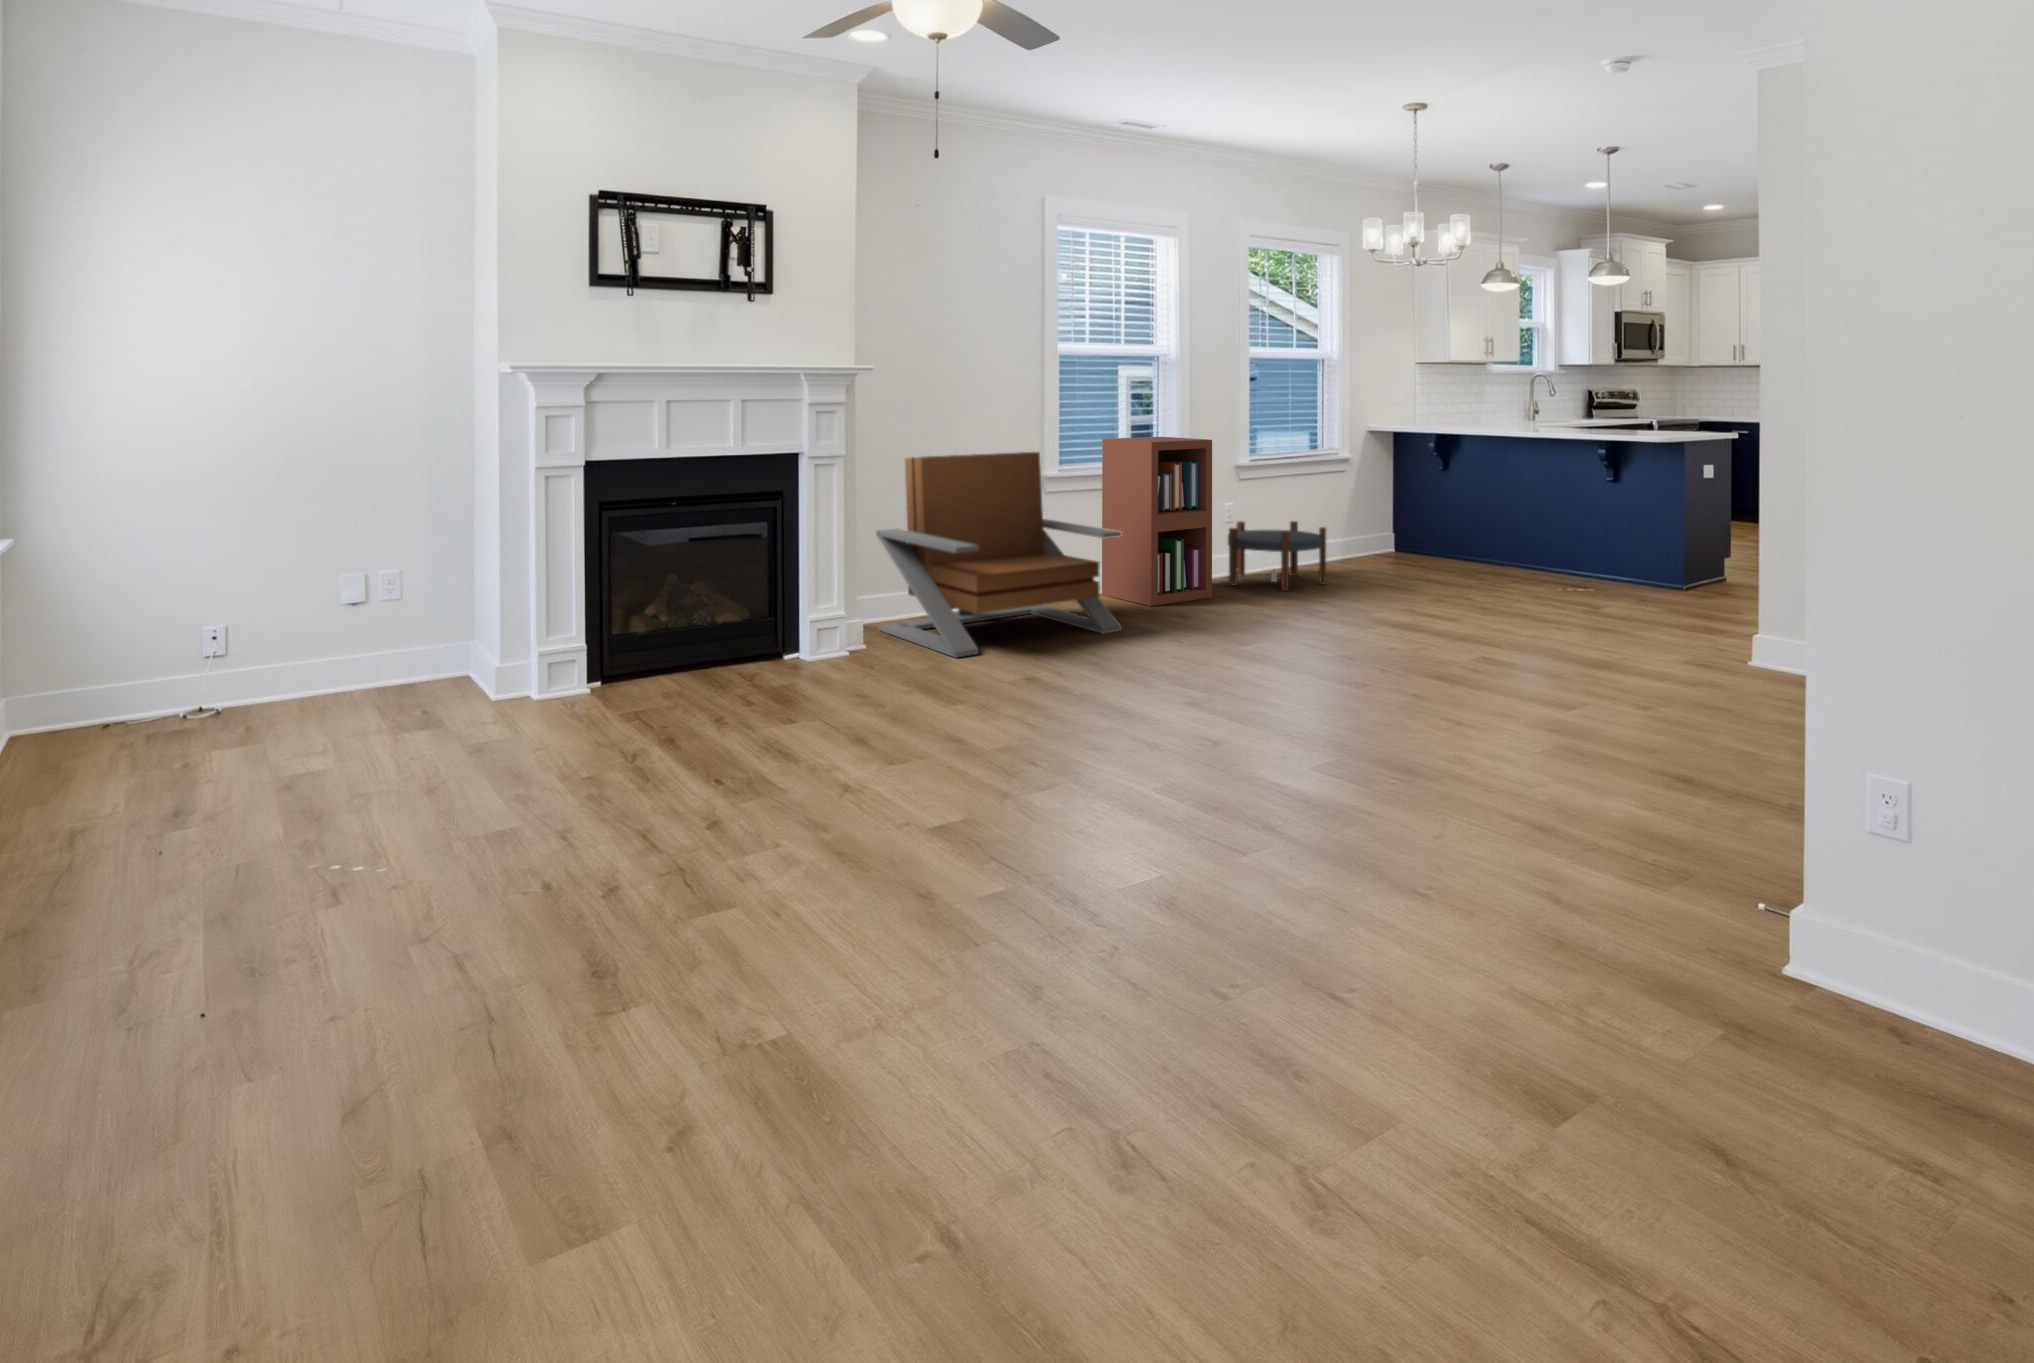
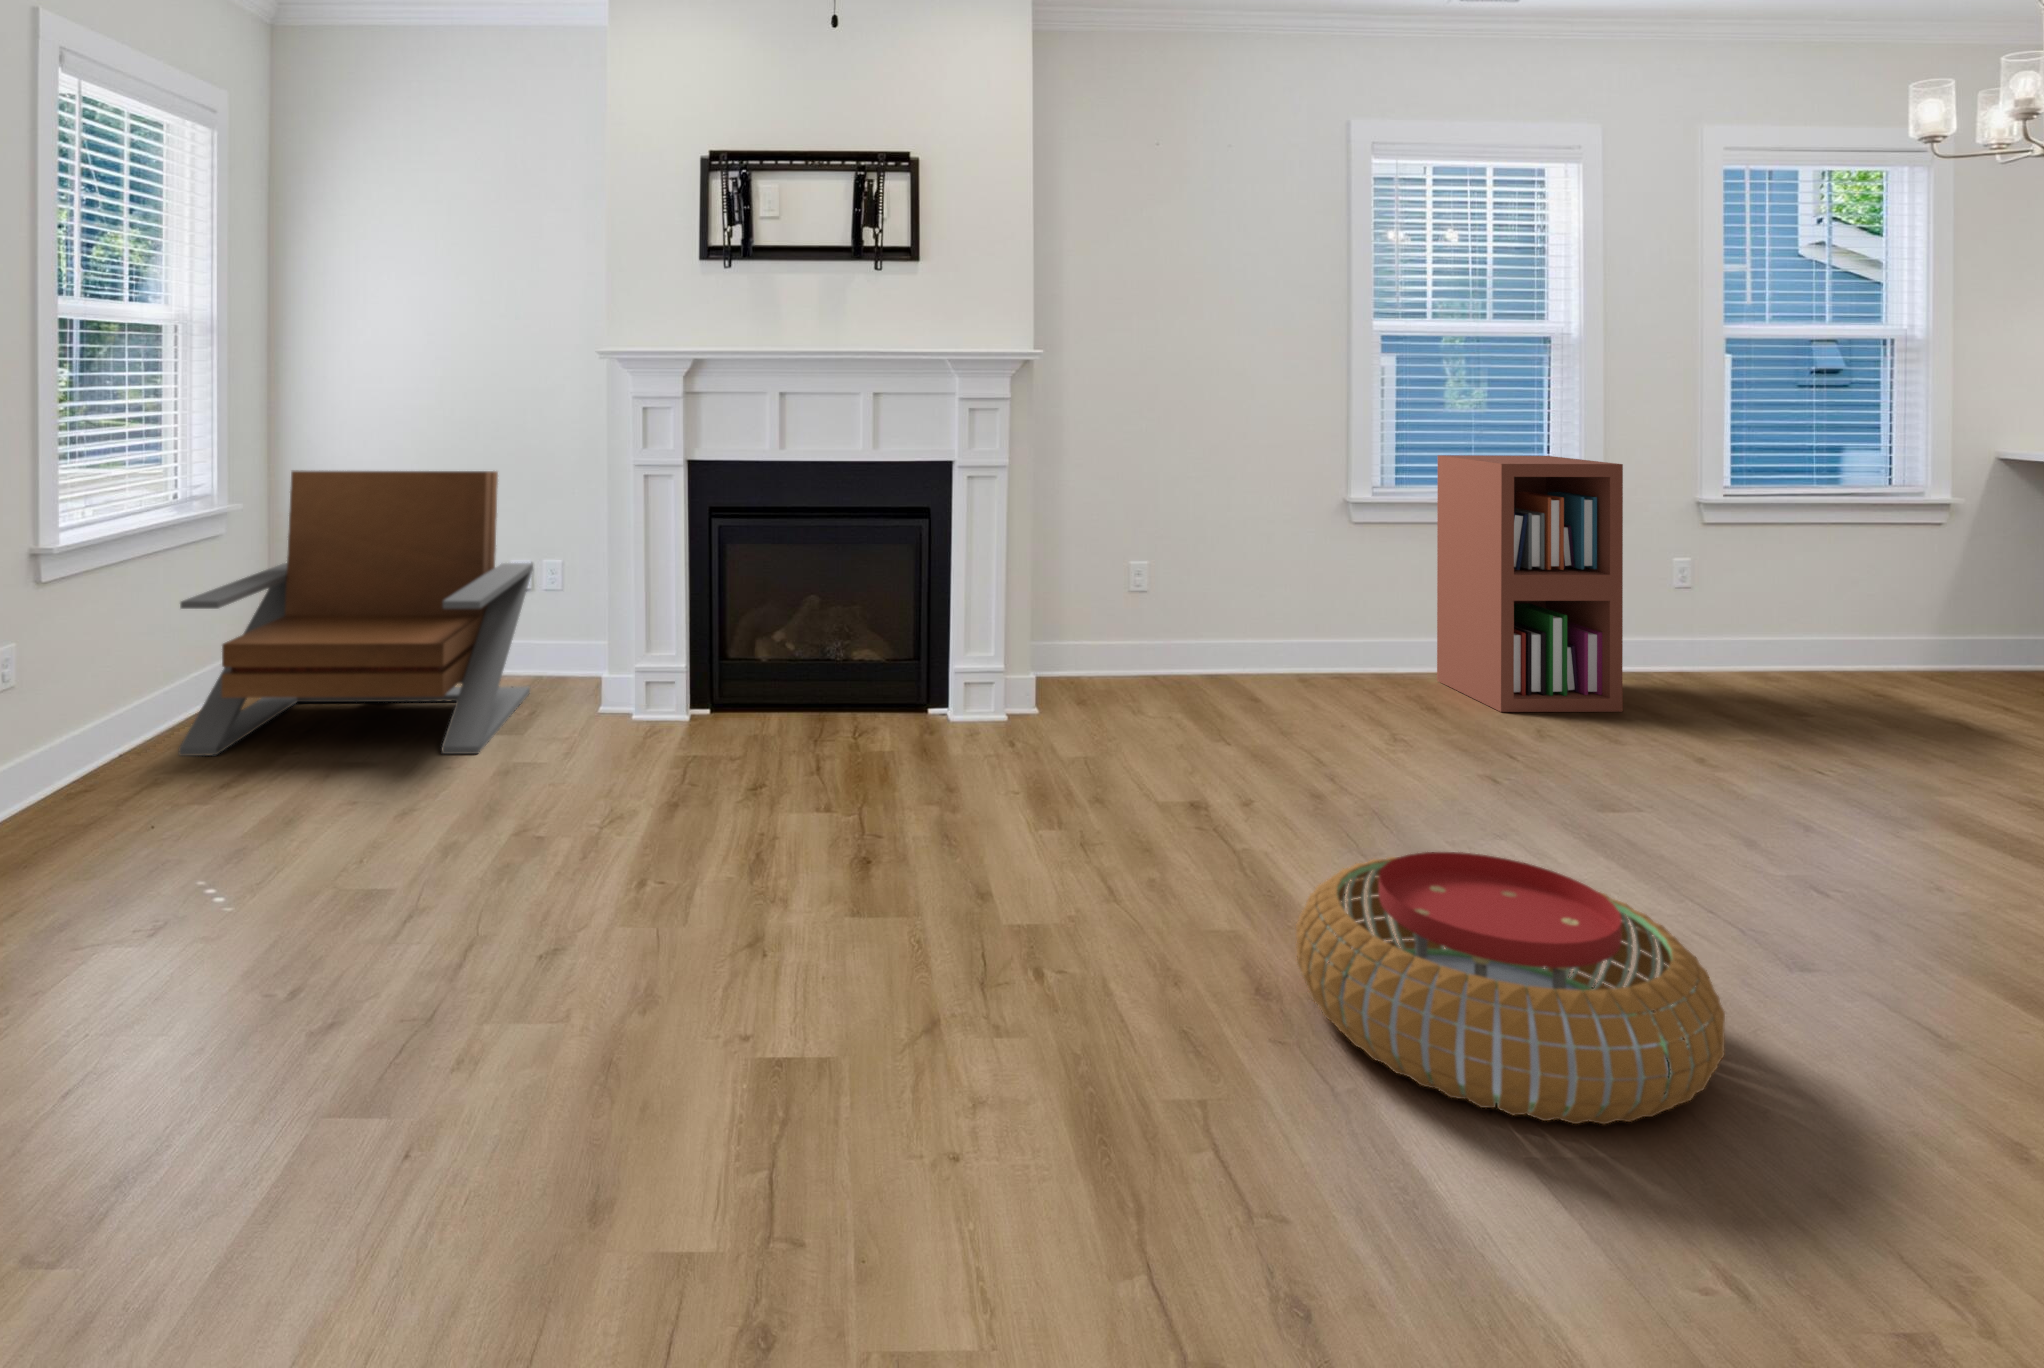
lounge chair: present [876,452,1122,657] -> present [179,471,533,756]
side table: present [1228,521,1326,591] -> none [1671,594,1873,721]
pouf: none [1162,653,1364,765] -> present [1296,852,1725,1124]

